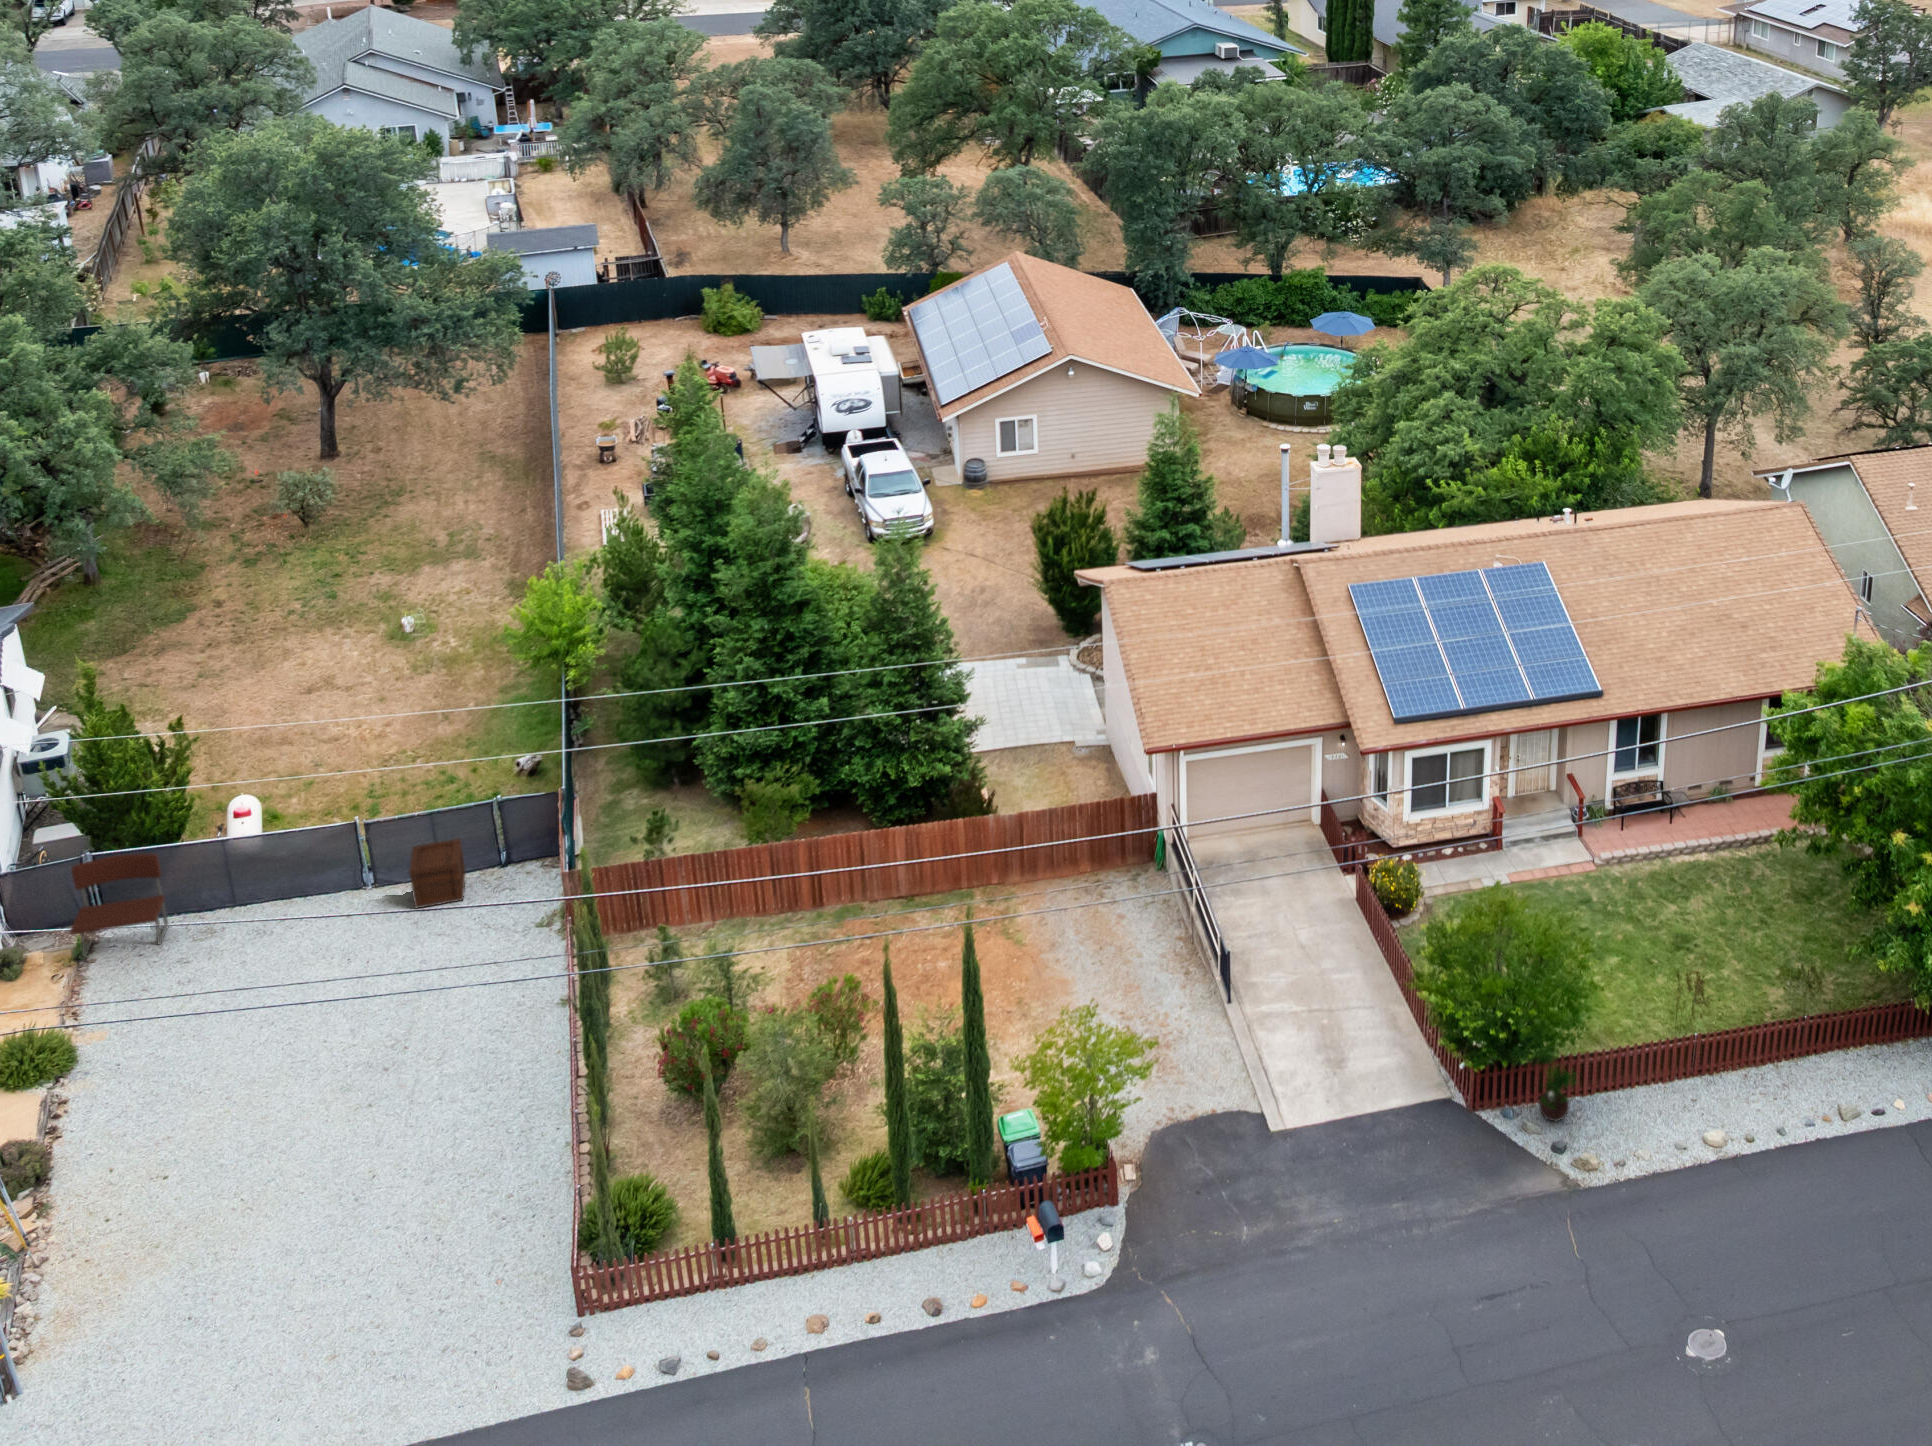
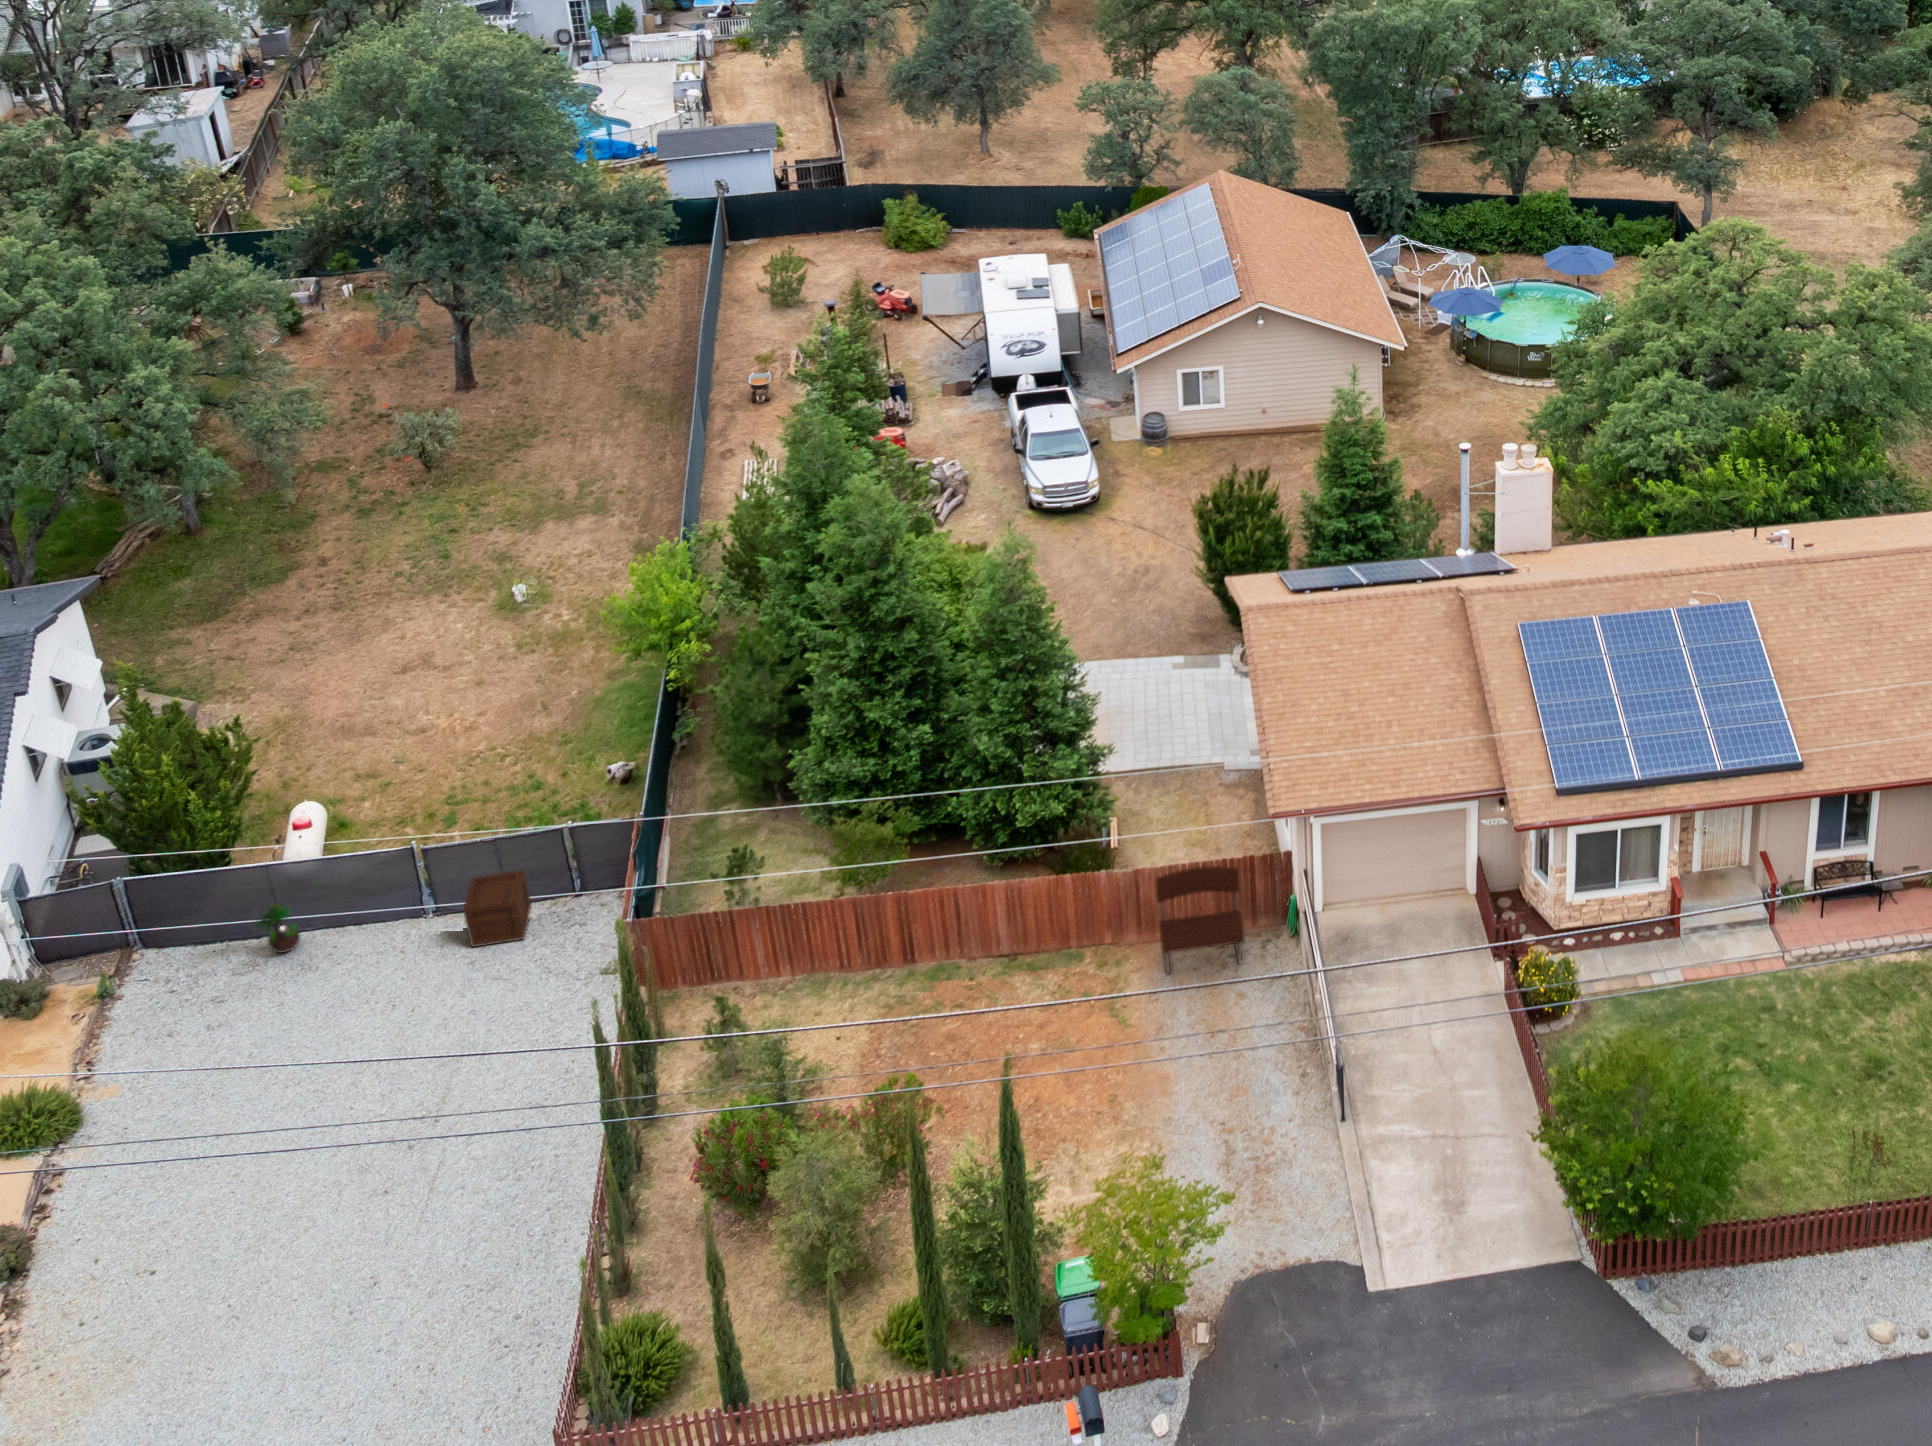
bench: present [69,854,168,956] -> present [1156,866,1245,973]
potted tree: present [1539,1065,1576,1121] -> present [254,904,300,953]

